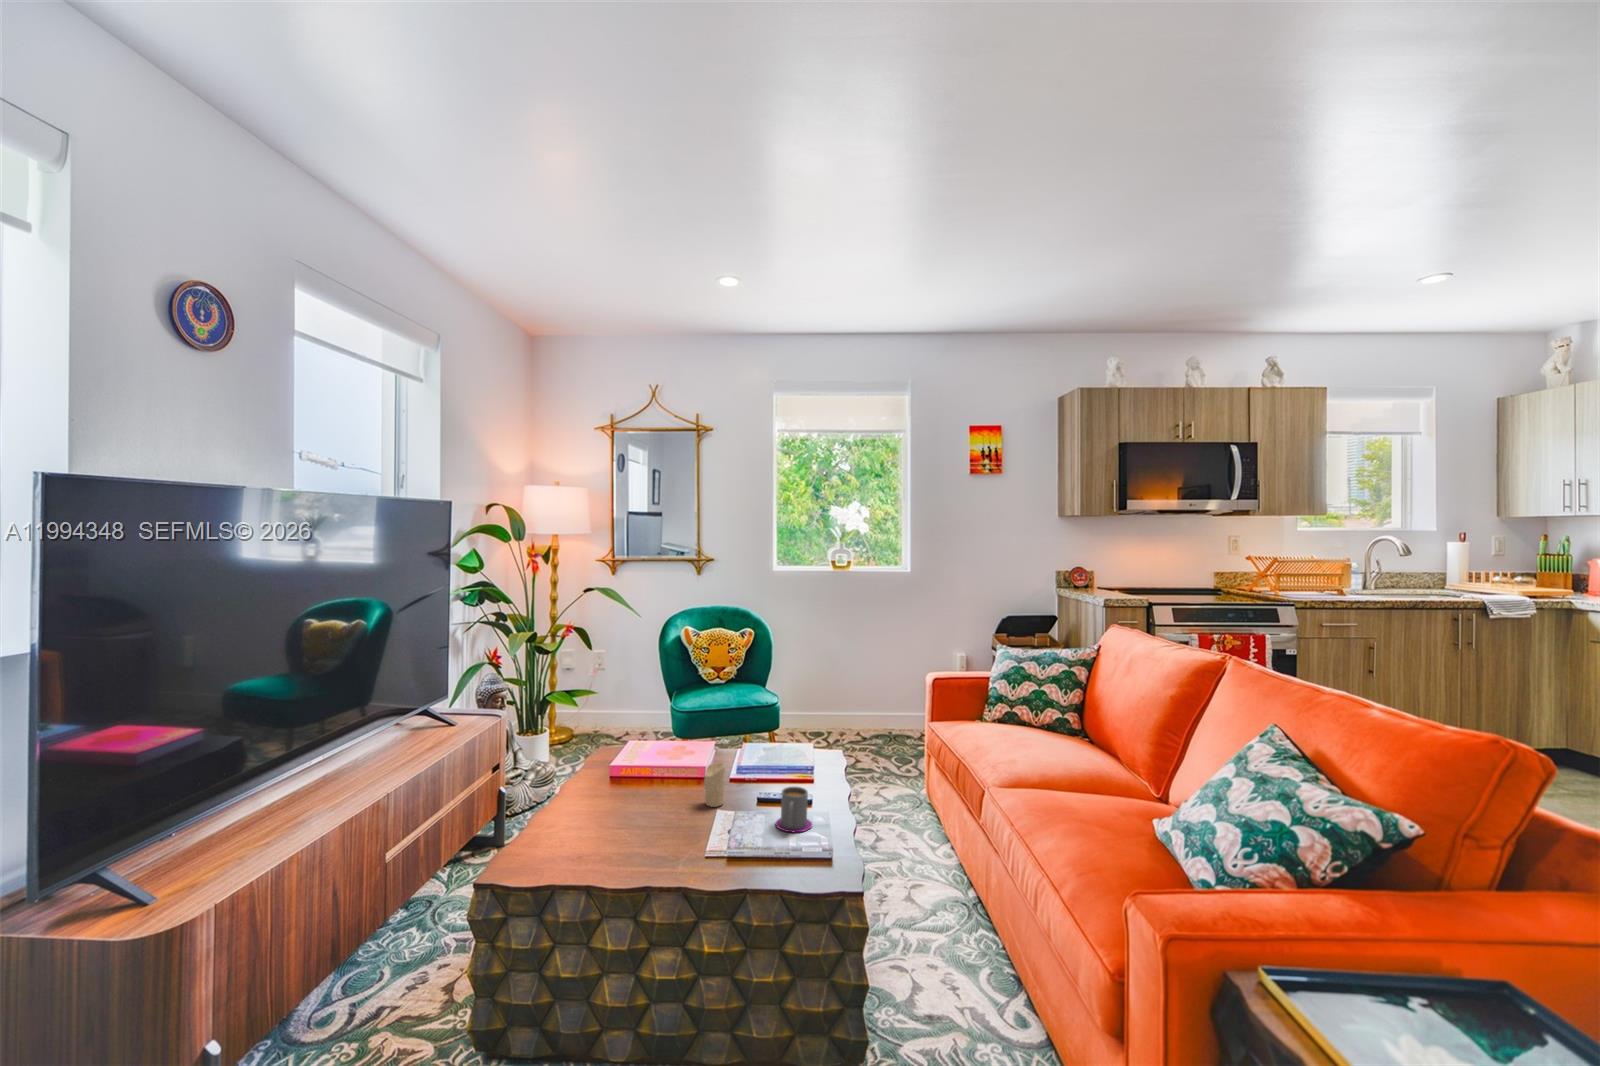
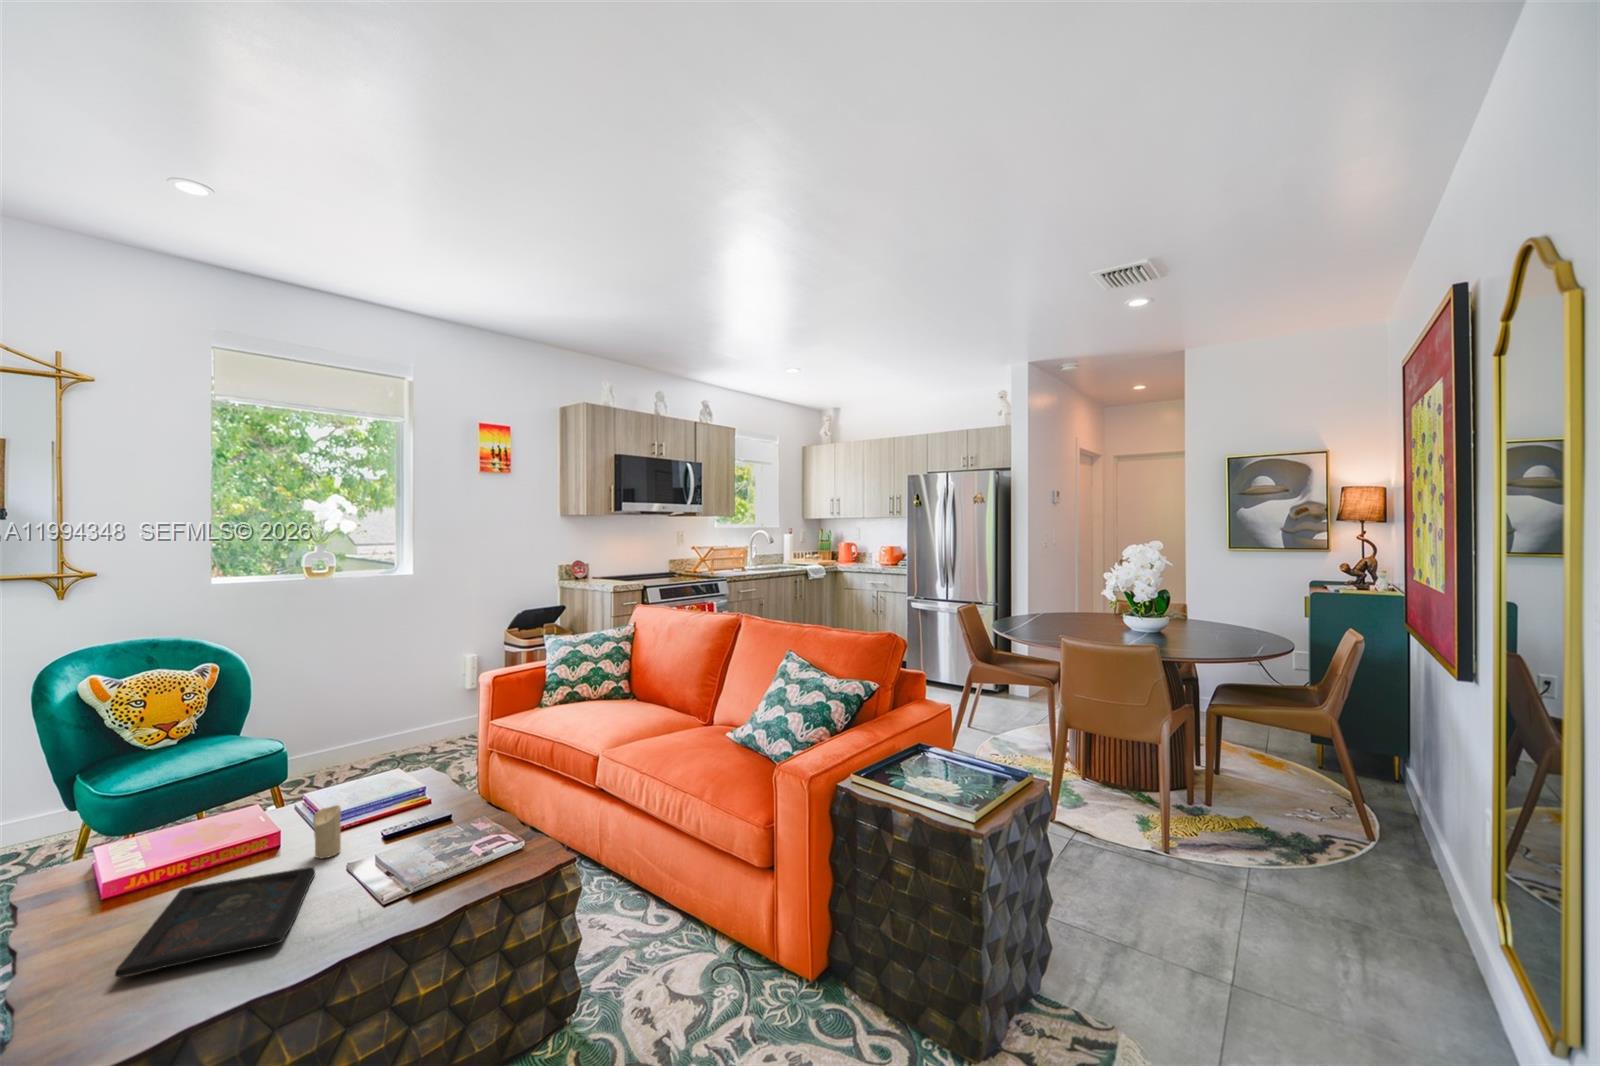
mug: present [775,787,812,832] -> none [422,798,466,846]
tray: none [542,794,693,865] -> present [115,867,315,977]

